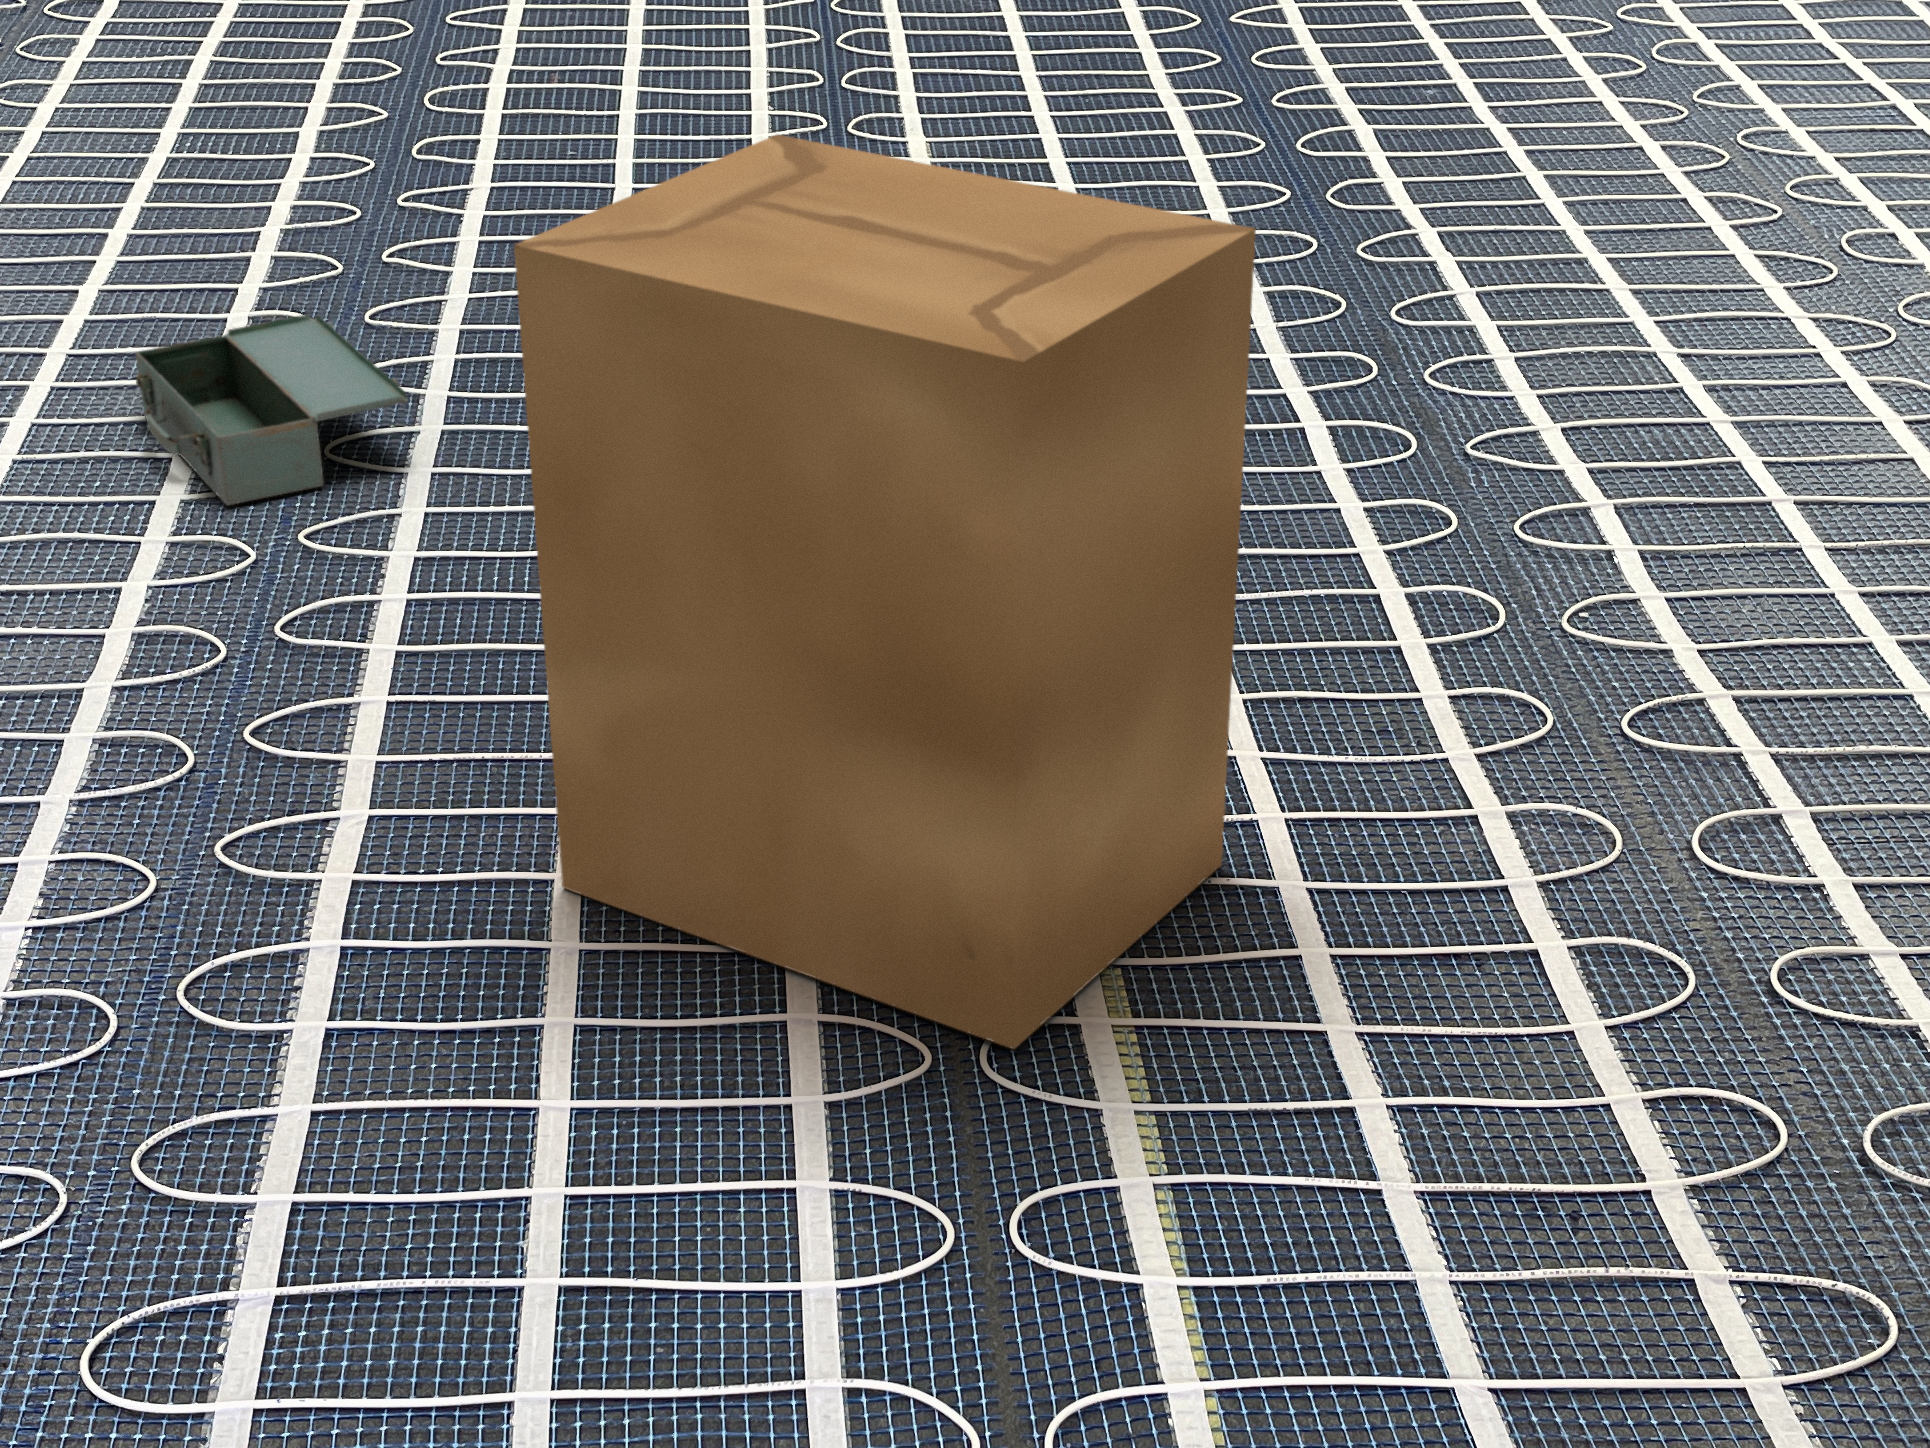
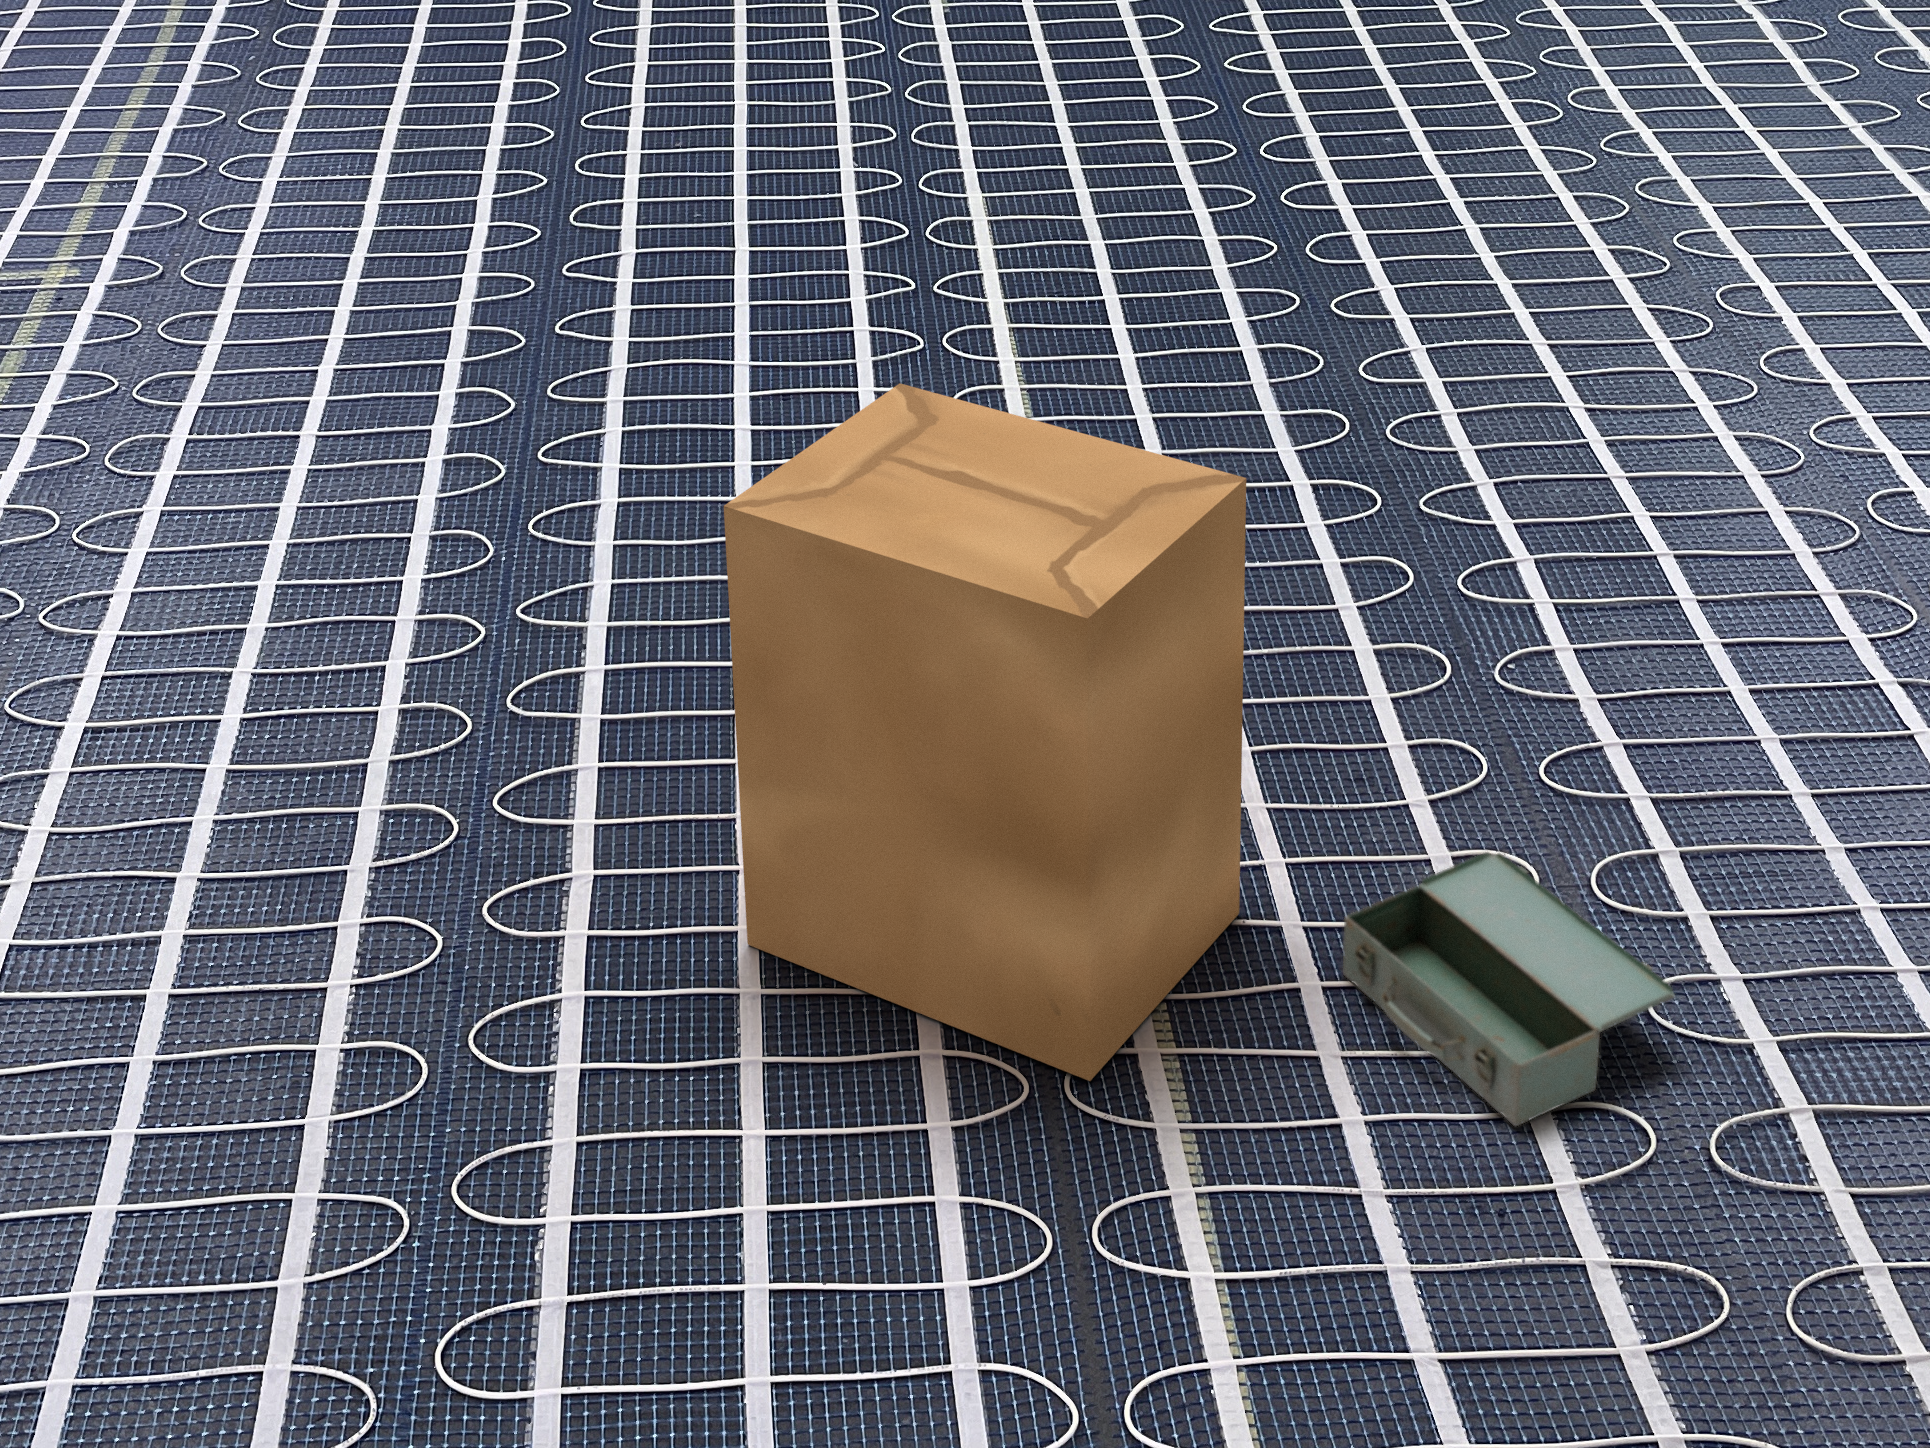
toolbox: present [135,315,408,505] -> present [1343,852,1675,1126]

